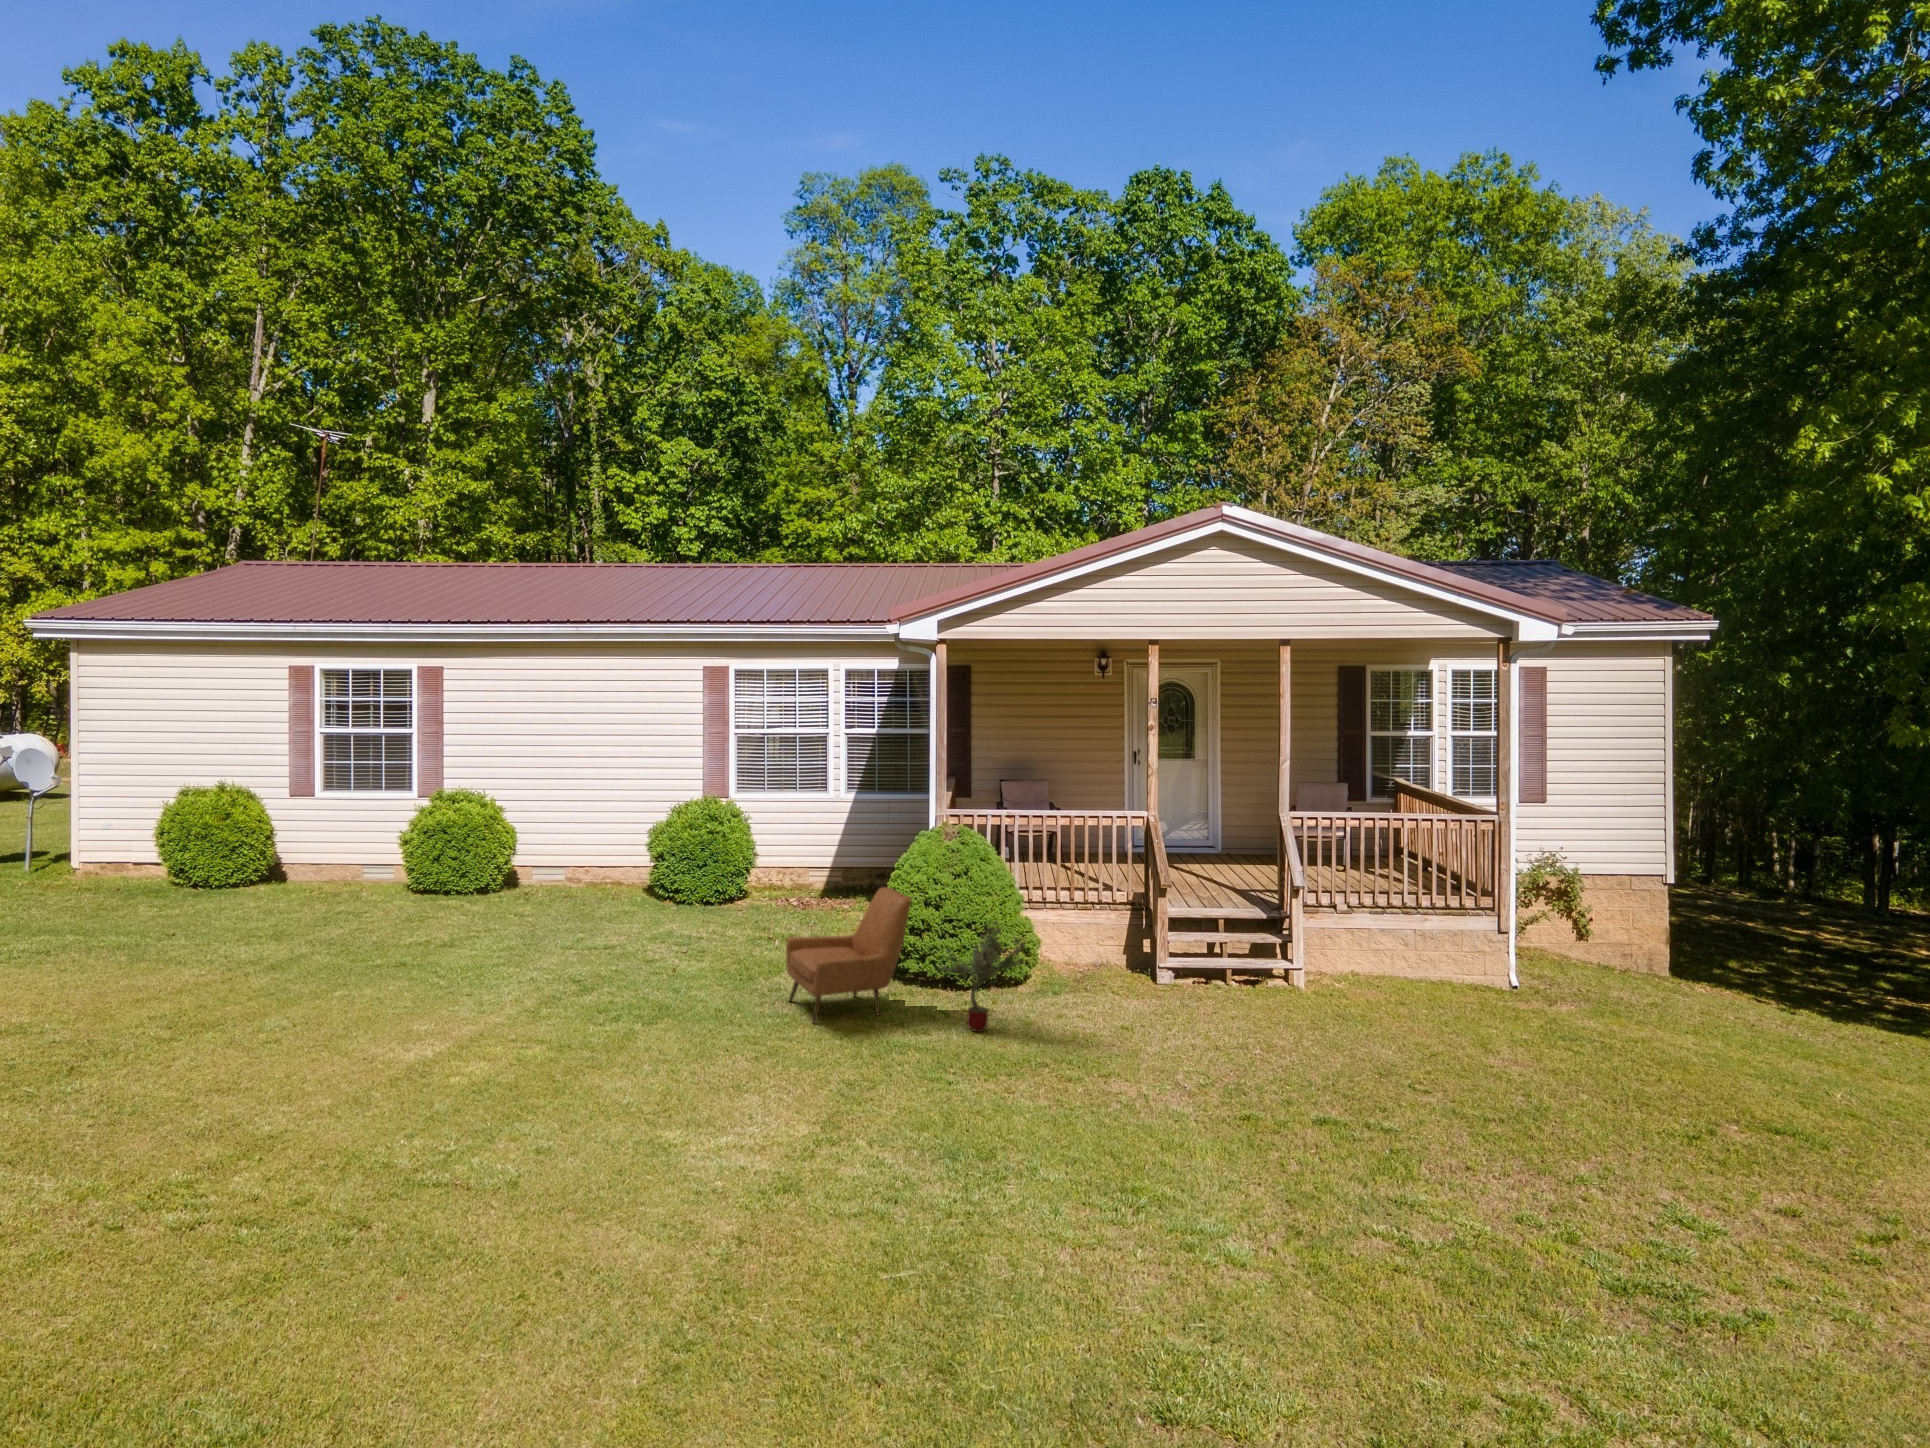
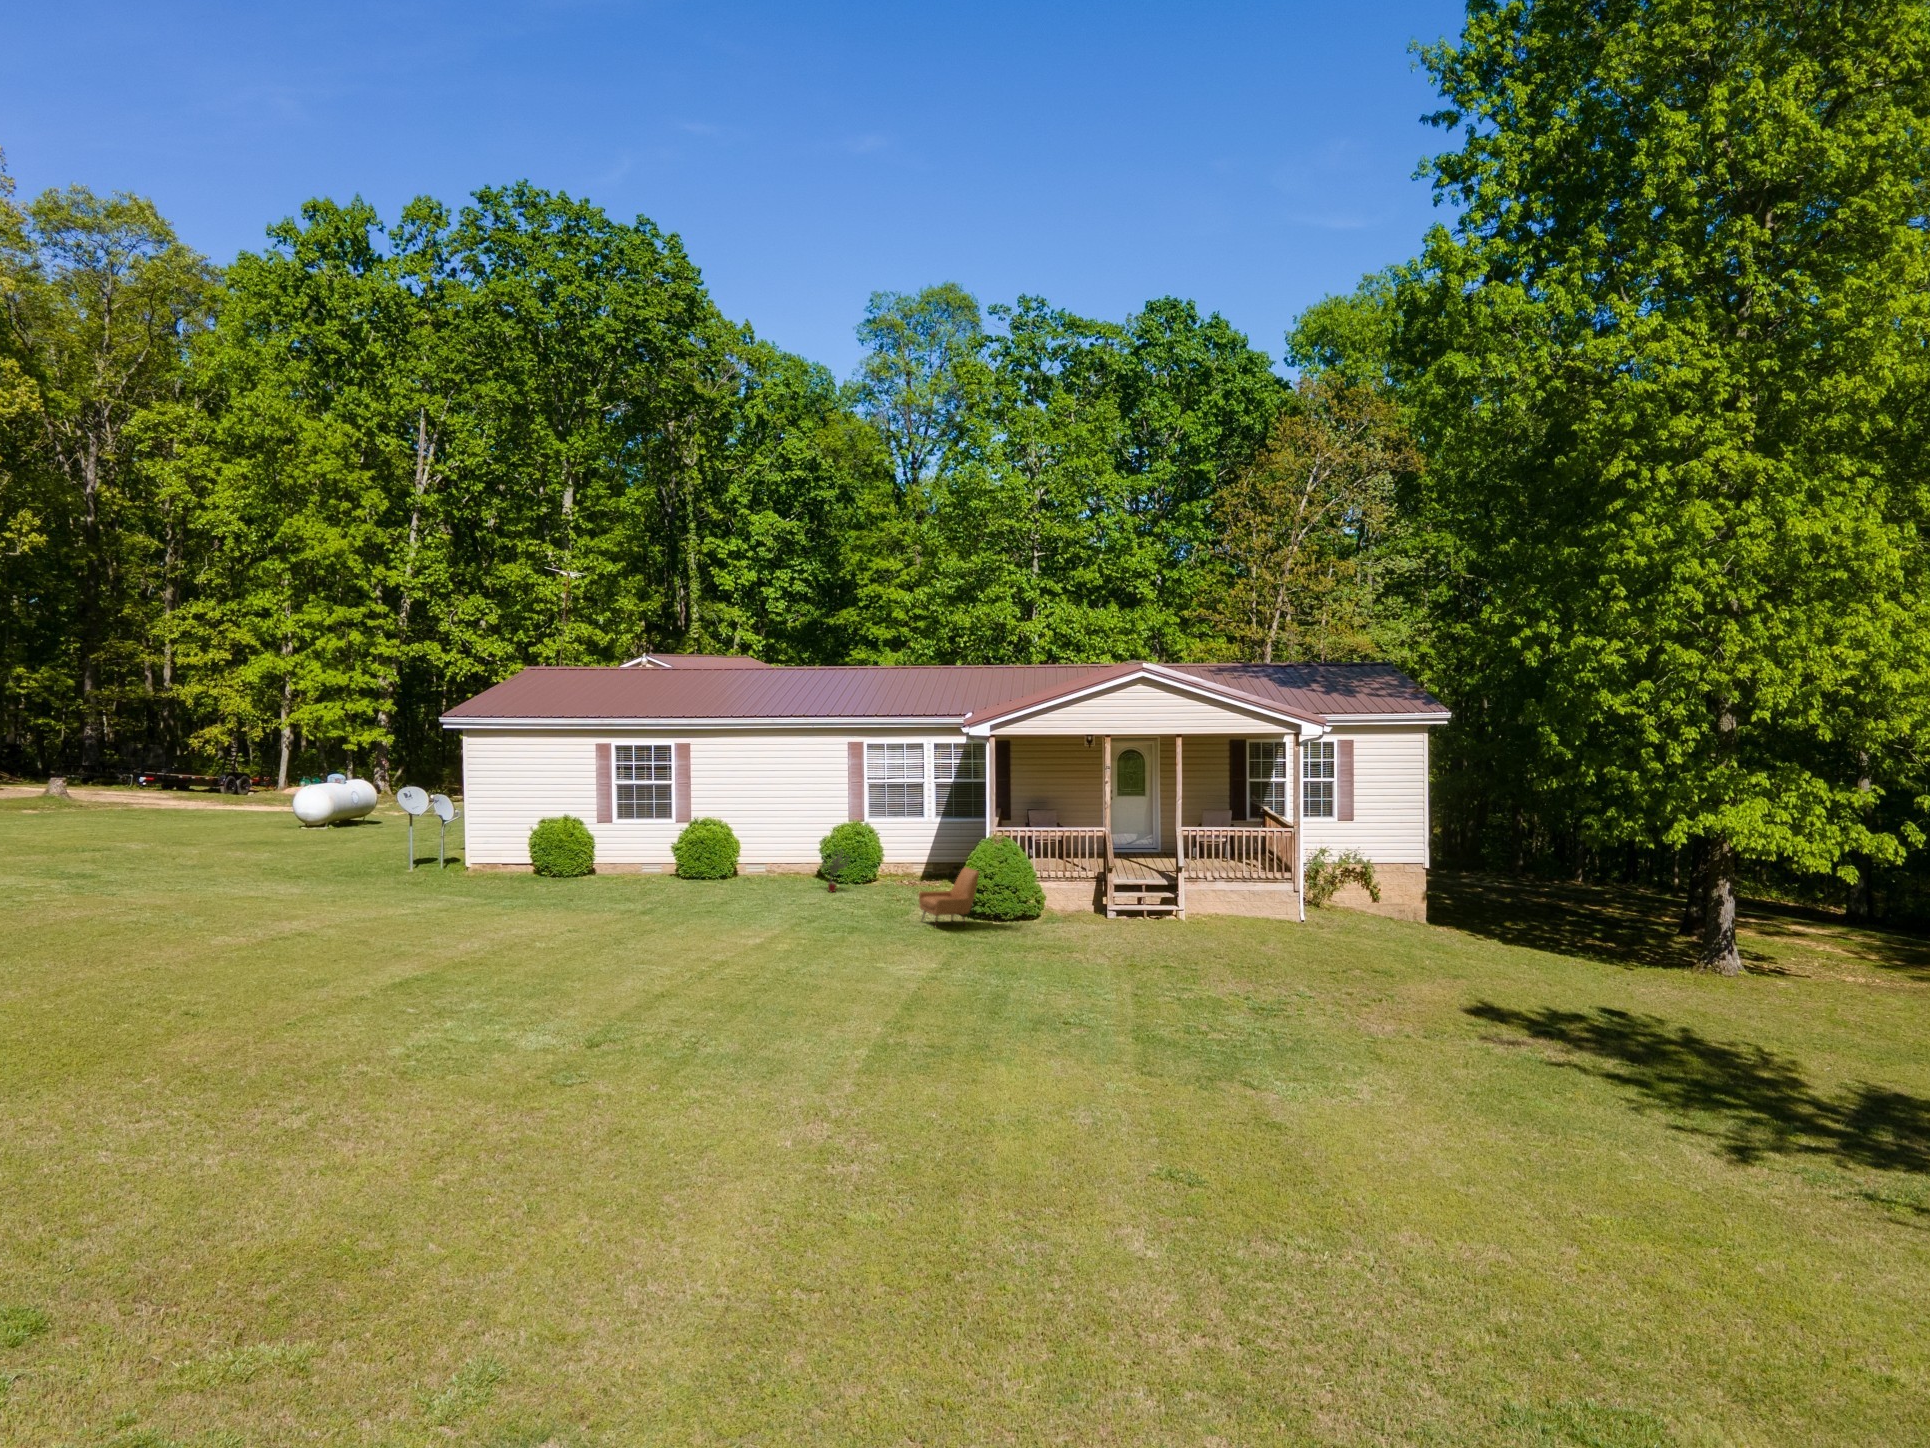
potted tree: present [938,921,1025,1032] -> present [821,849,849,892]

